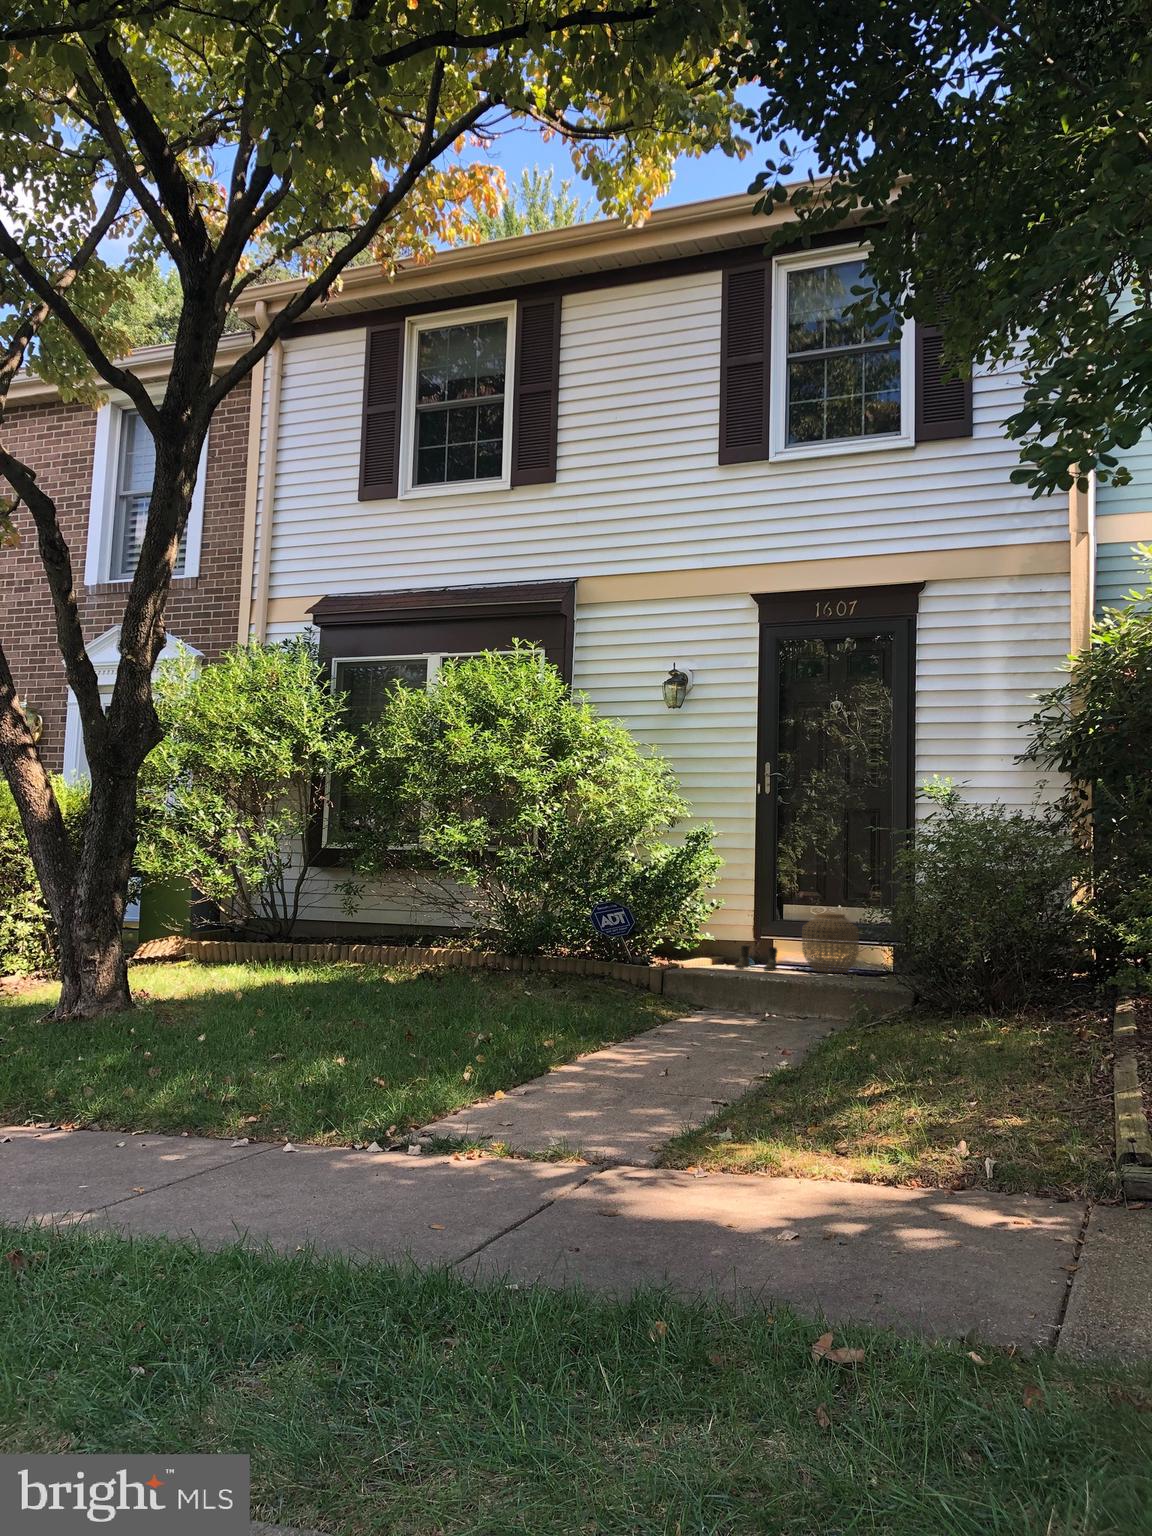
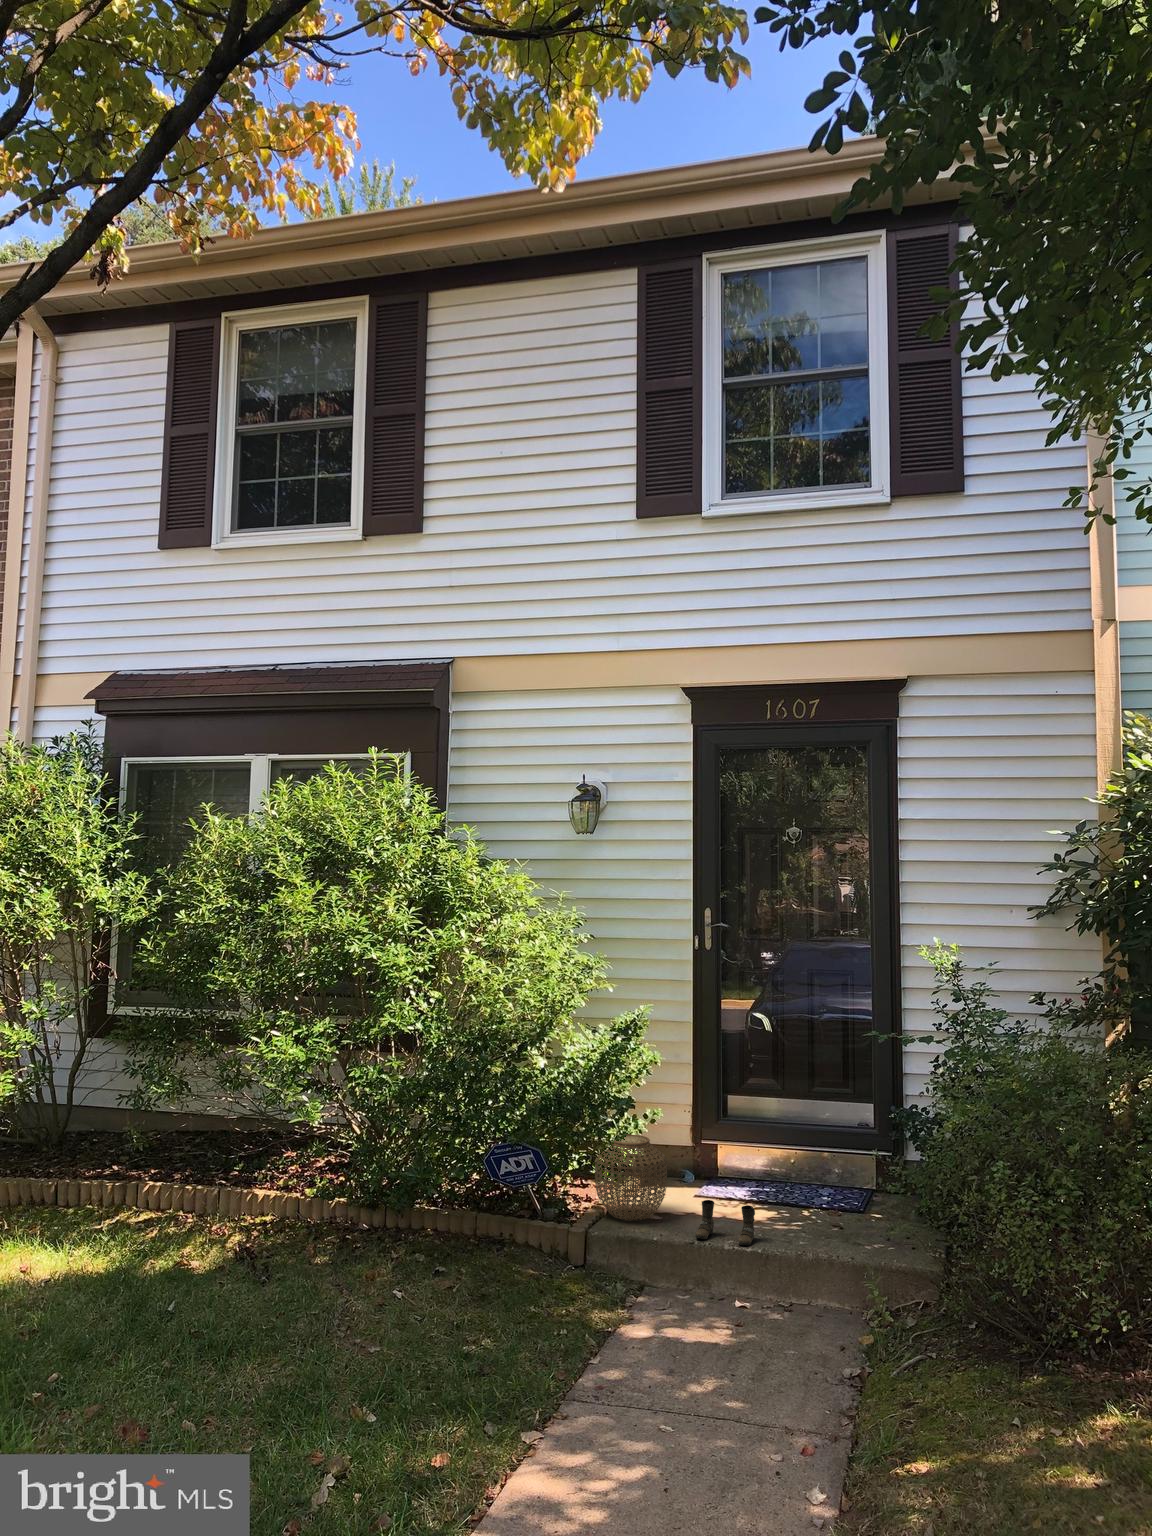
woven basket: present [802,913,859,973] -> present [595,1135,667,1221]

